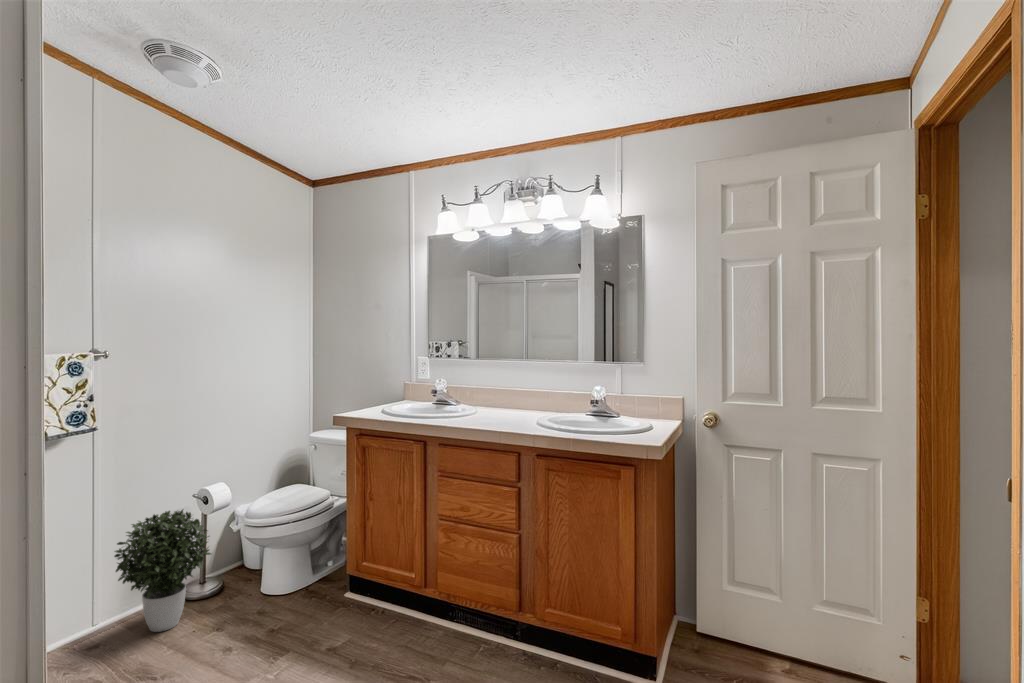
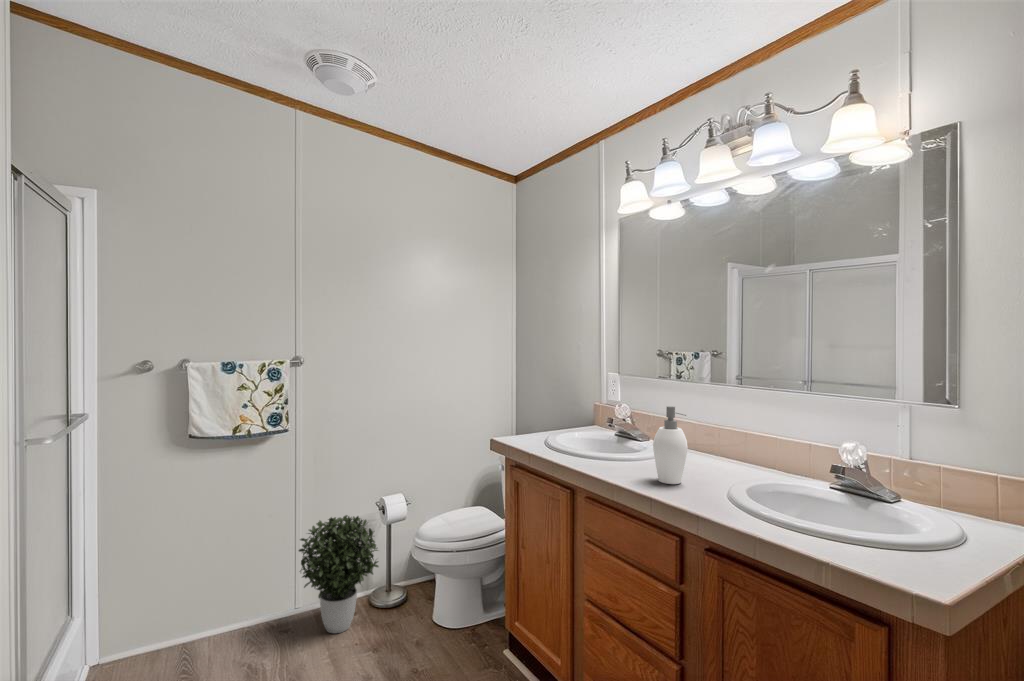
soap dispenser: none [491,373,516,424] -> present [653,406,688,484]

